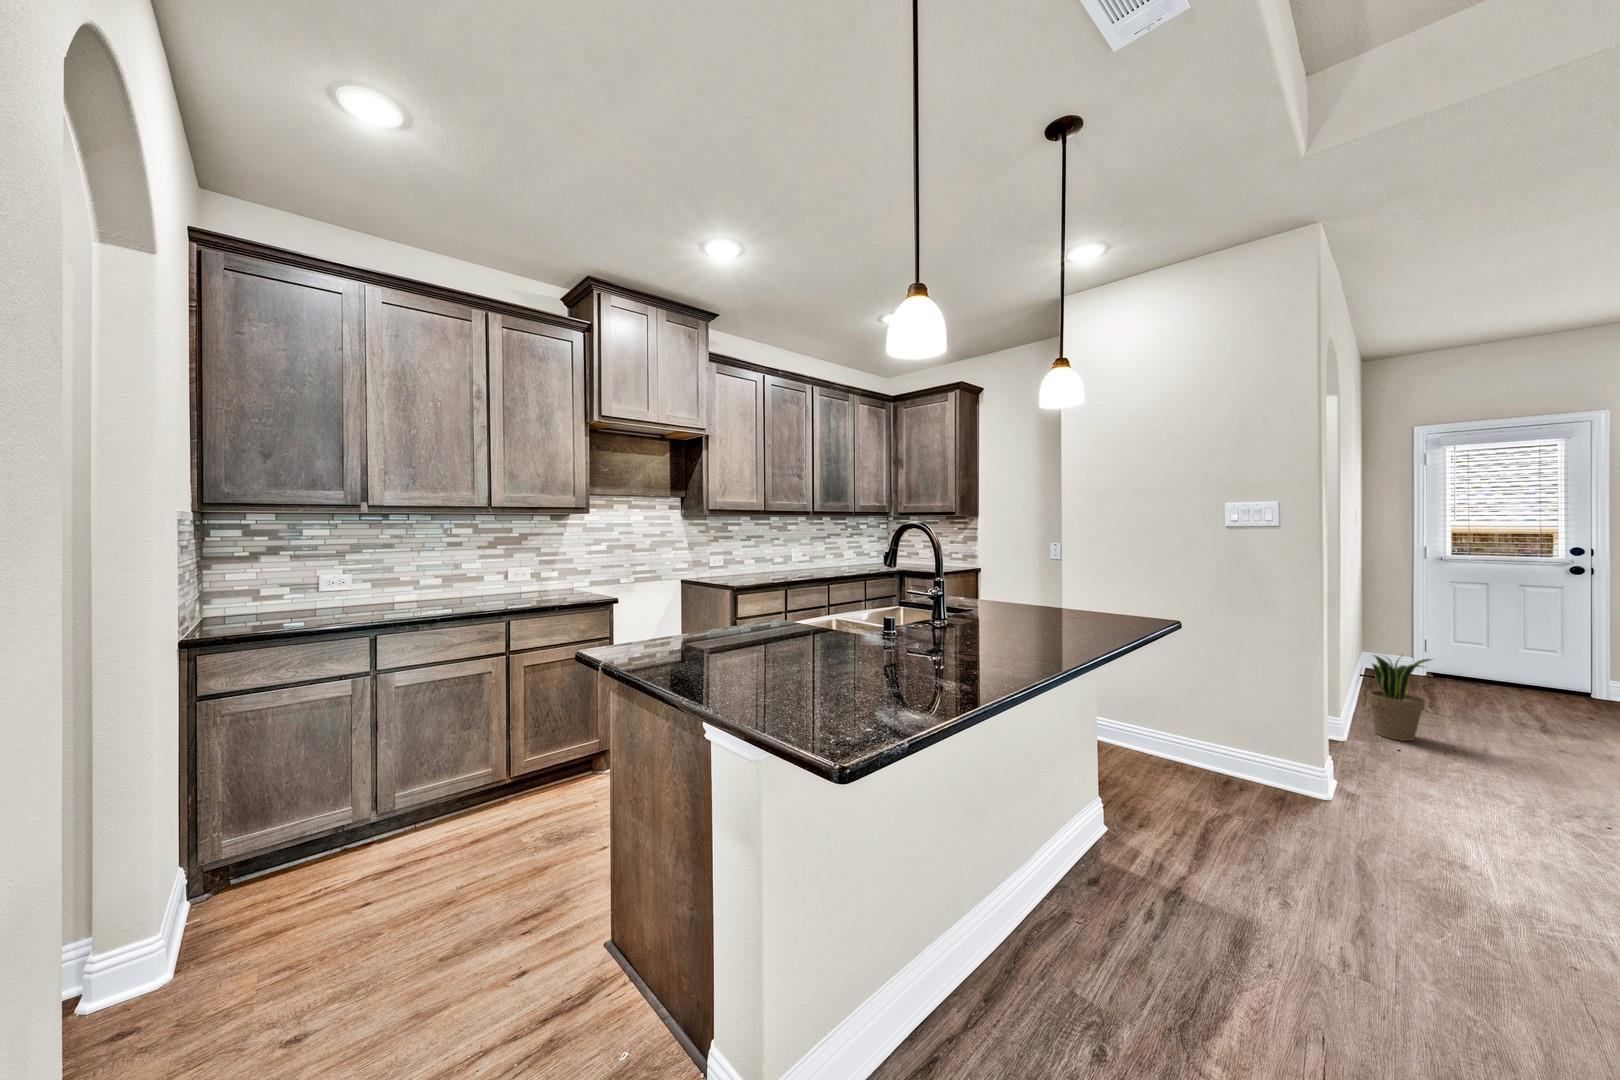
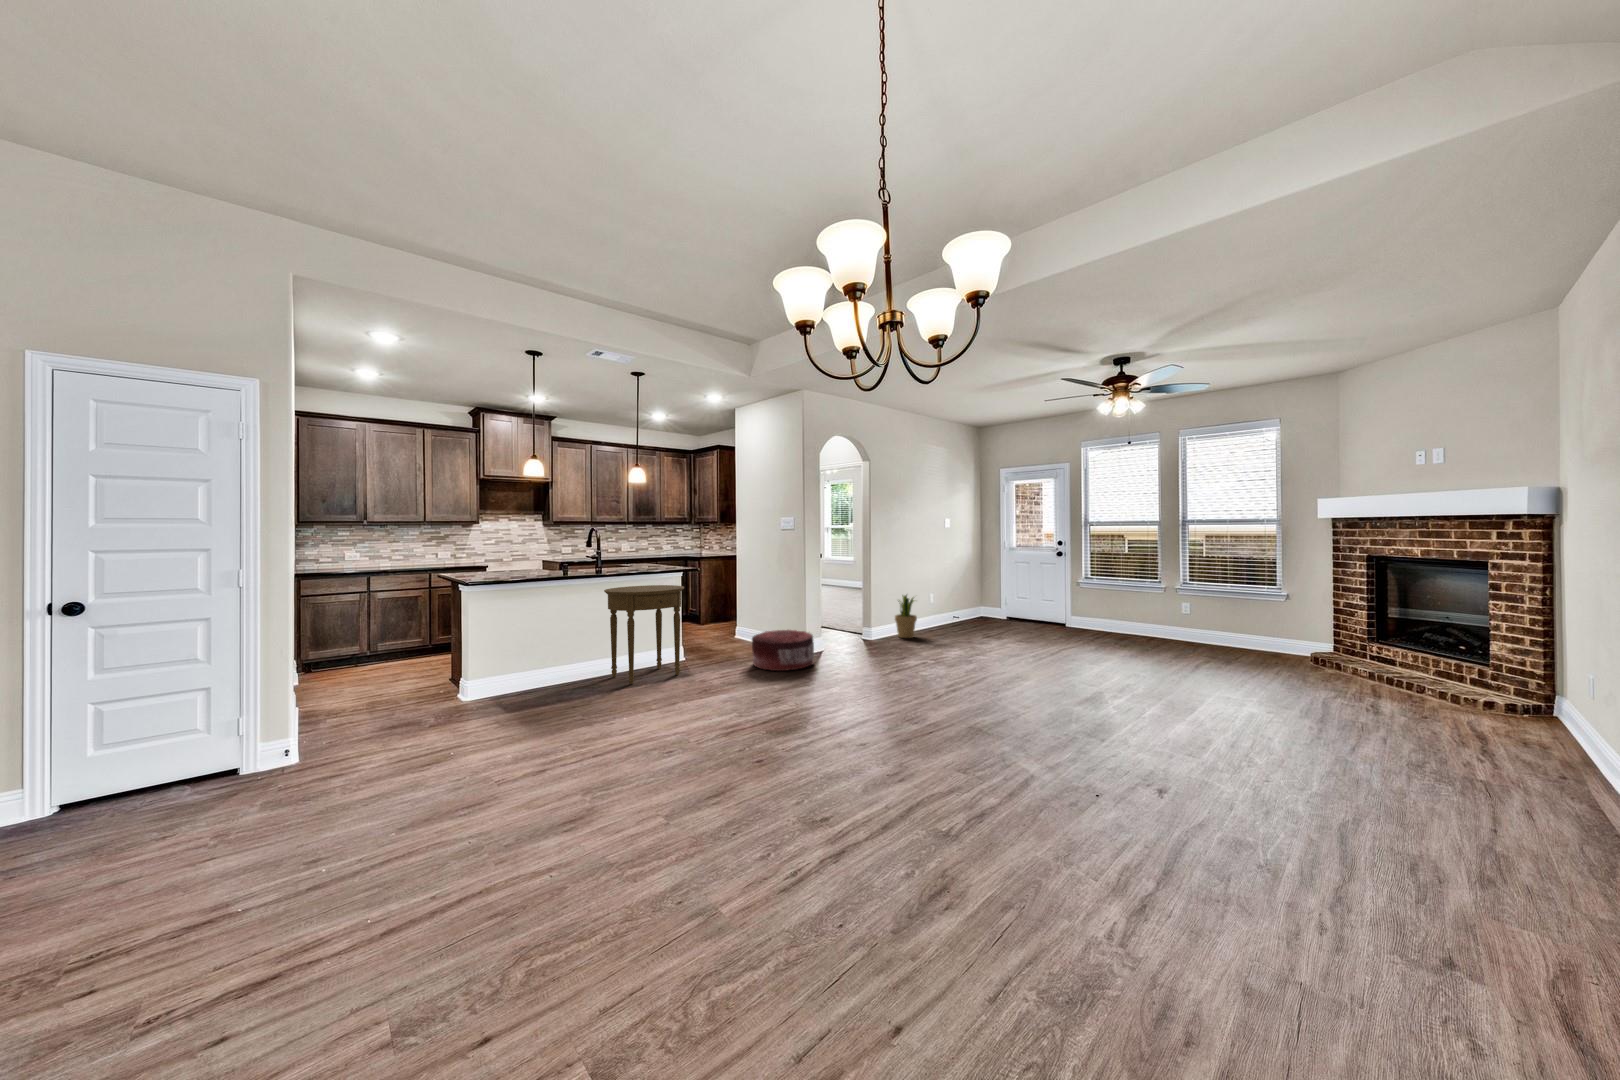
side table: none [1036,671,1249,996] -> present [604,585,684,684]
pouf: none [1286,759,1500,904] -> present [752,630,814,671]

